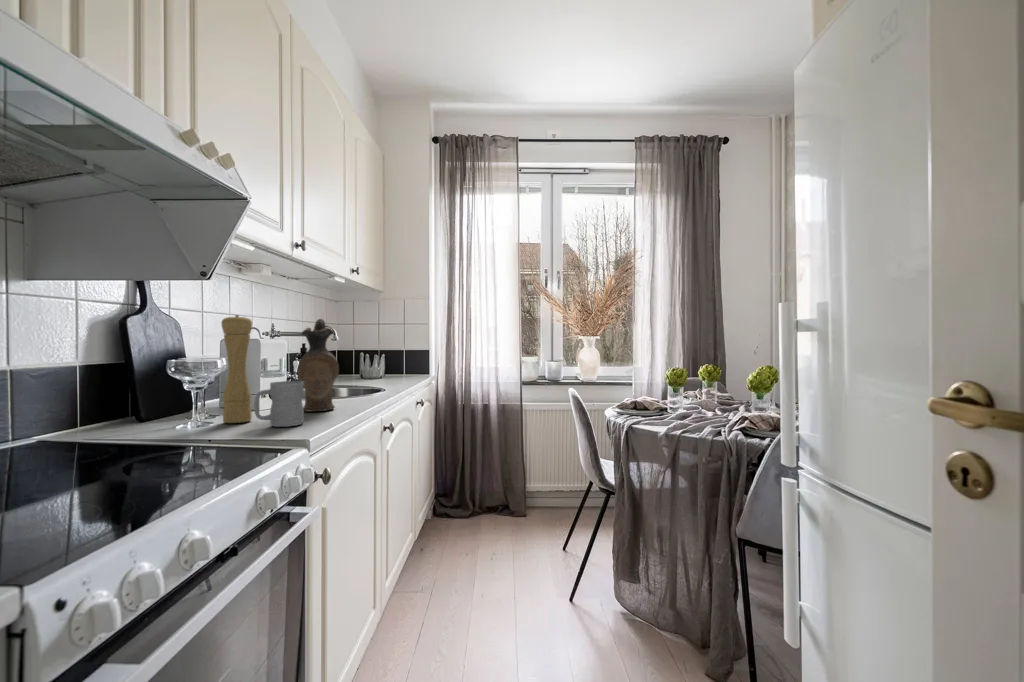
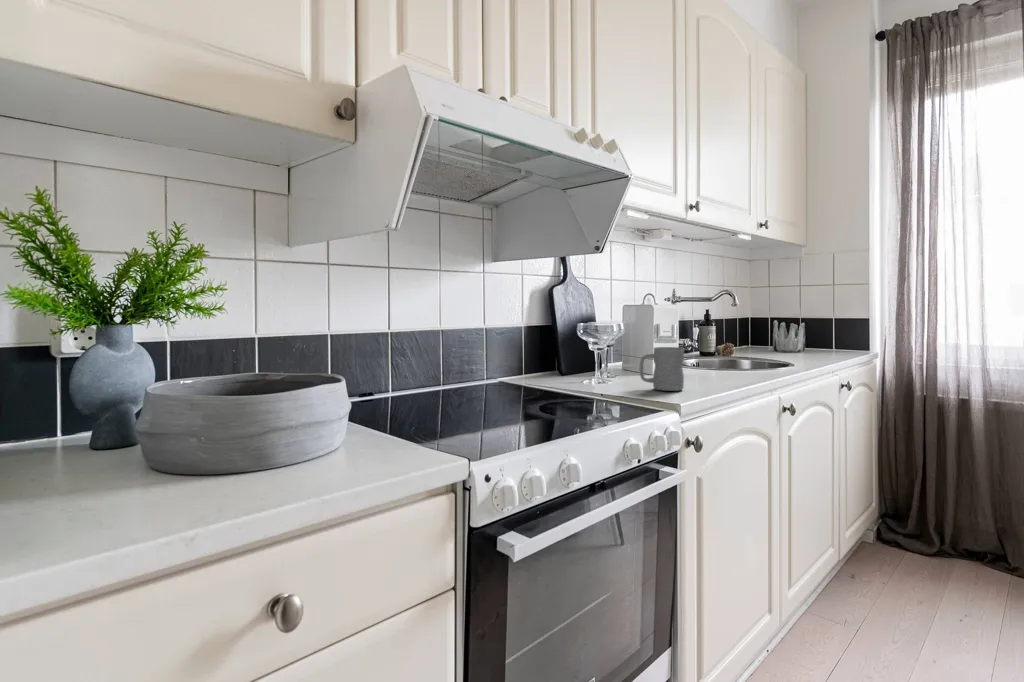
pepper mill: present [222,315,252,423] -> none [617,283,642,383]
ceramic pitcher: present [298,319,339,412] -> none [684,284,726,380]

